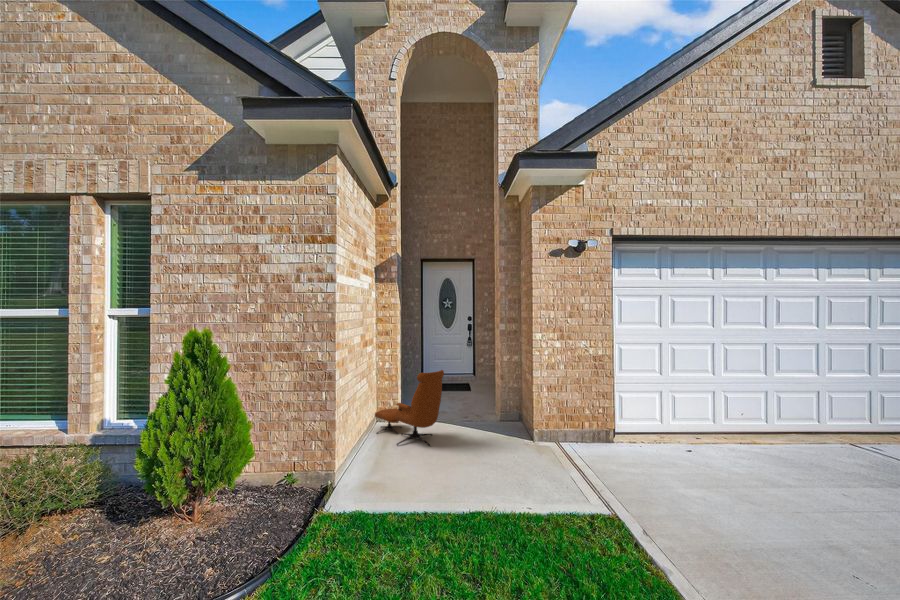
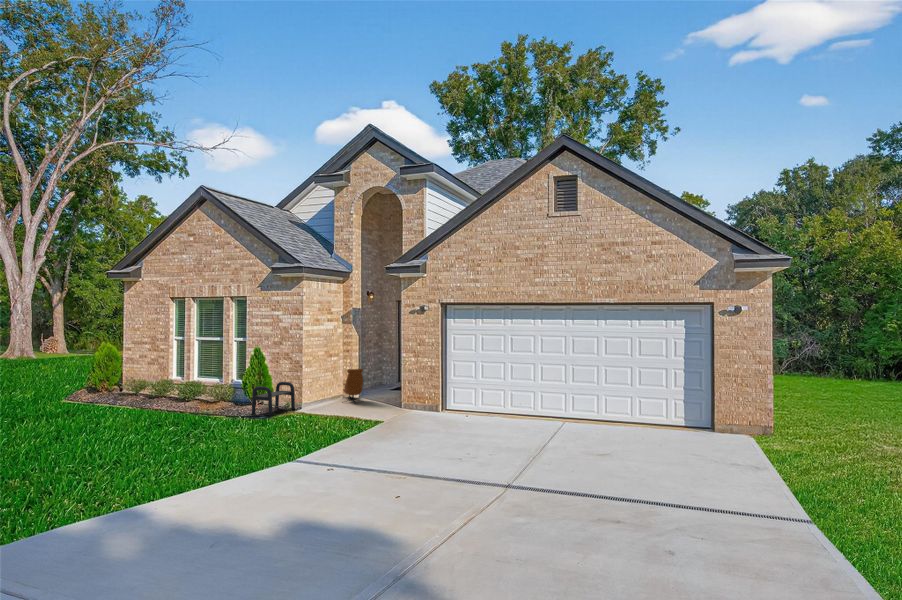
bench: none [207,418,317,539] -> present [252,382,295,416]

